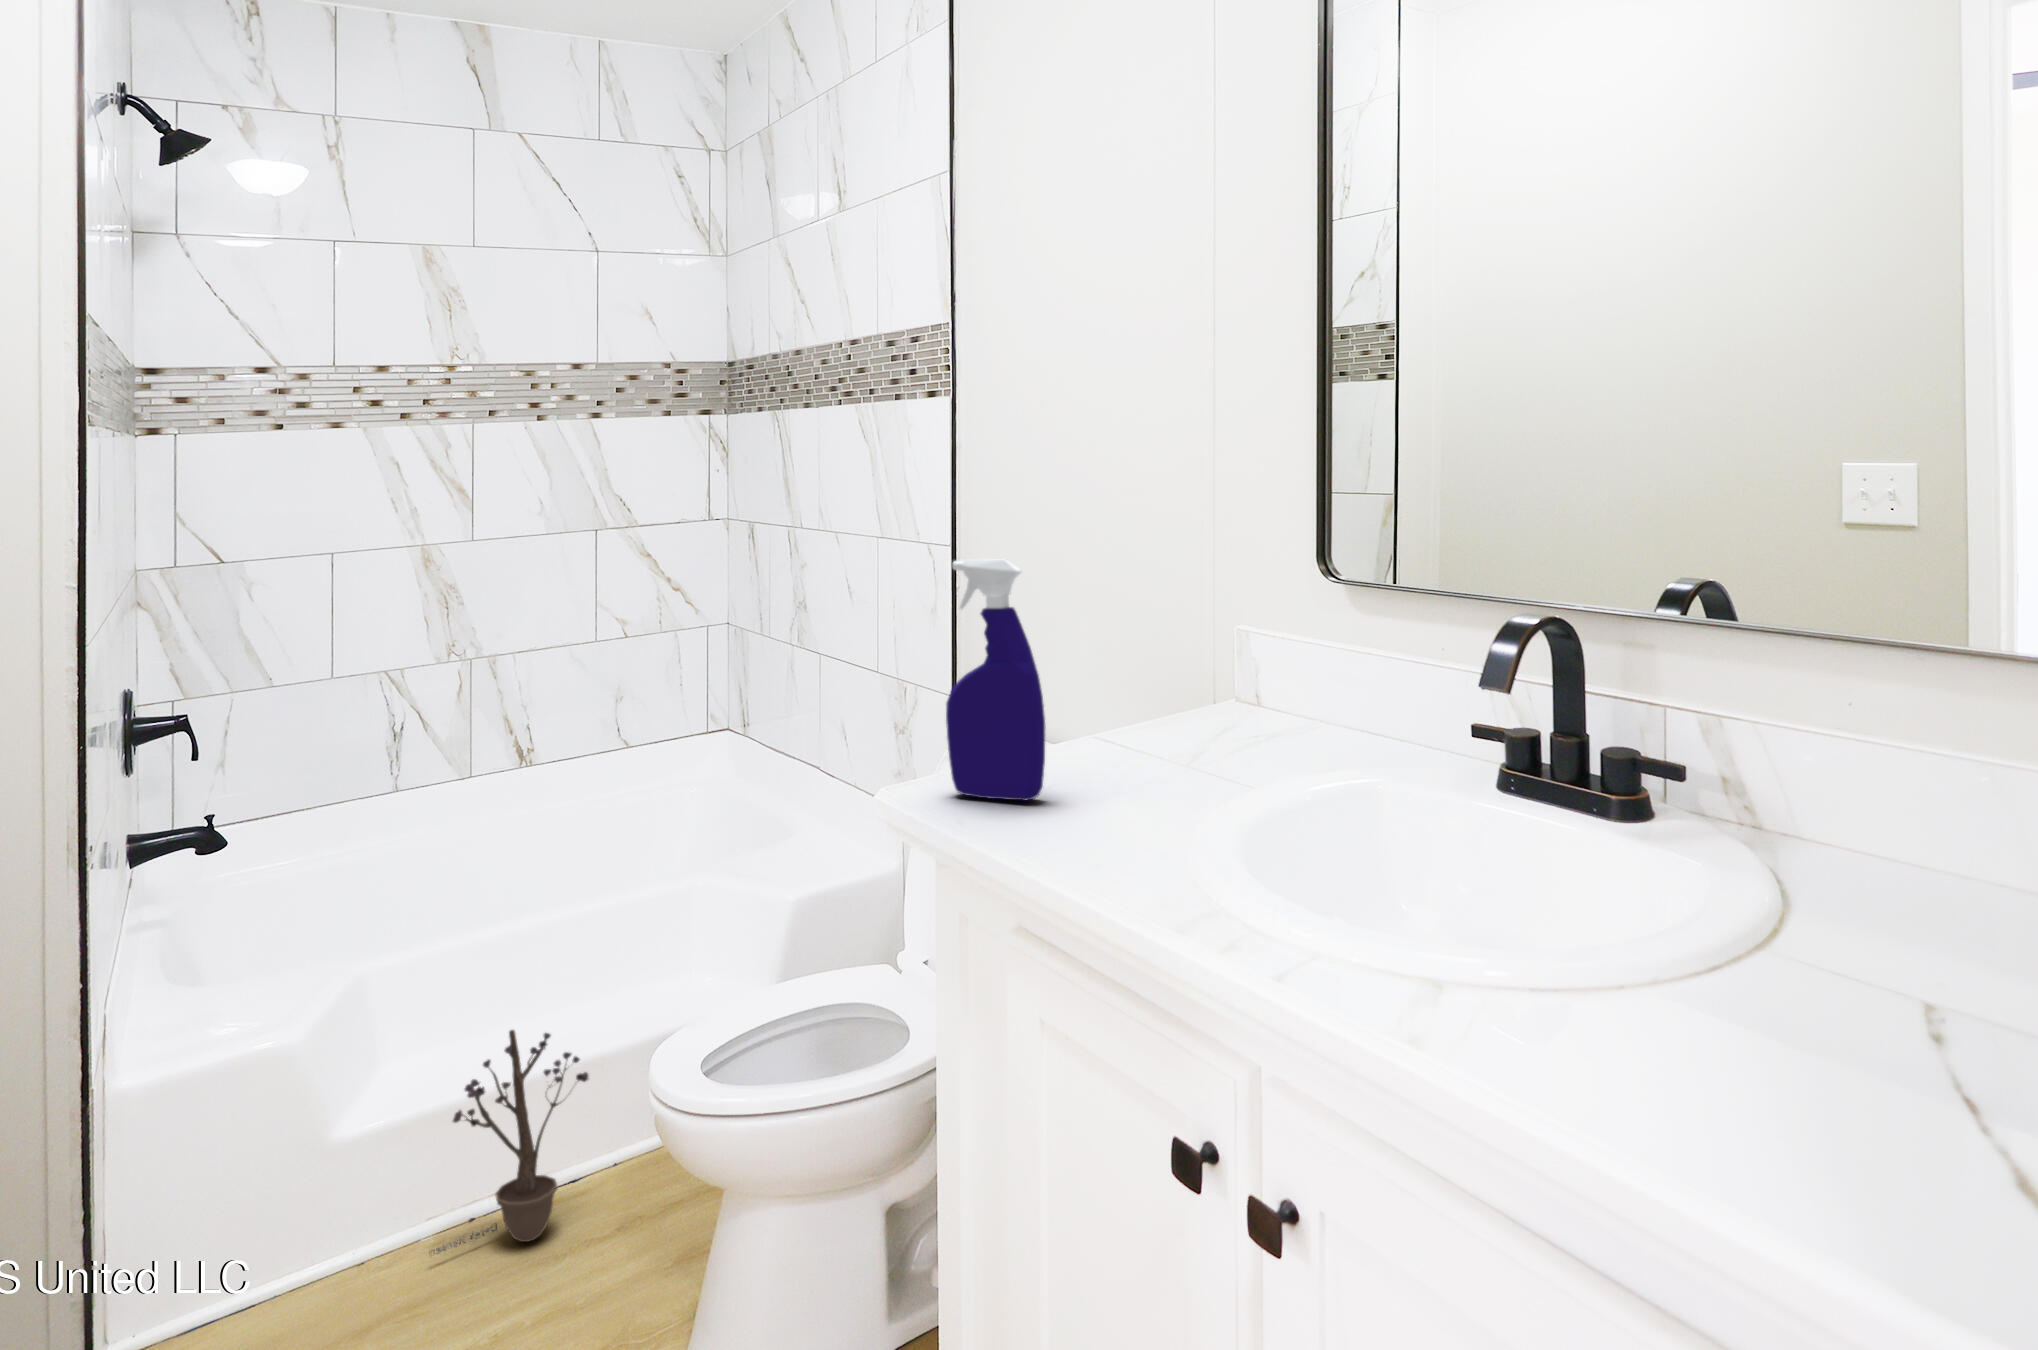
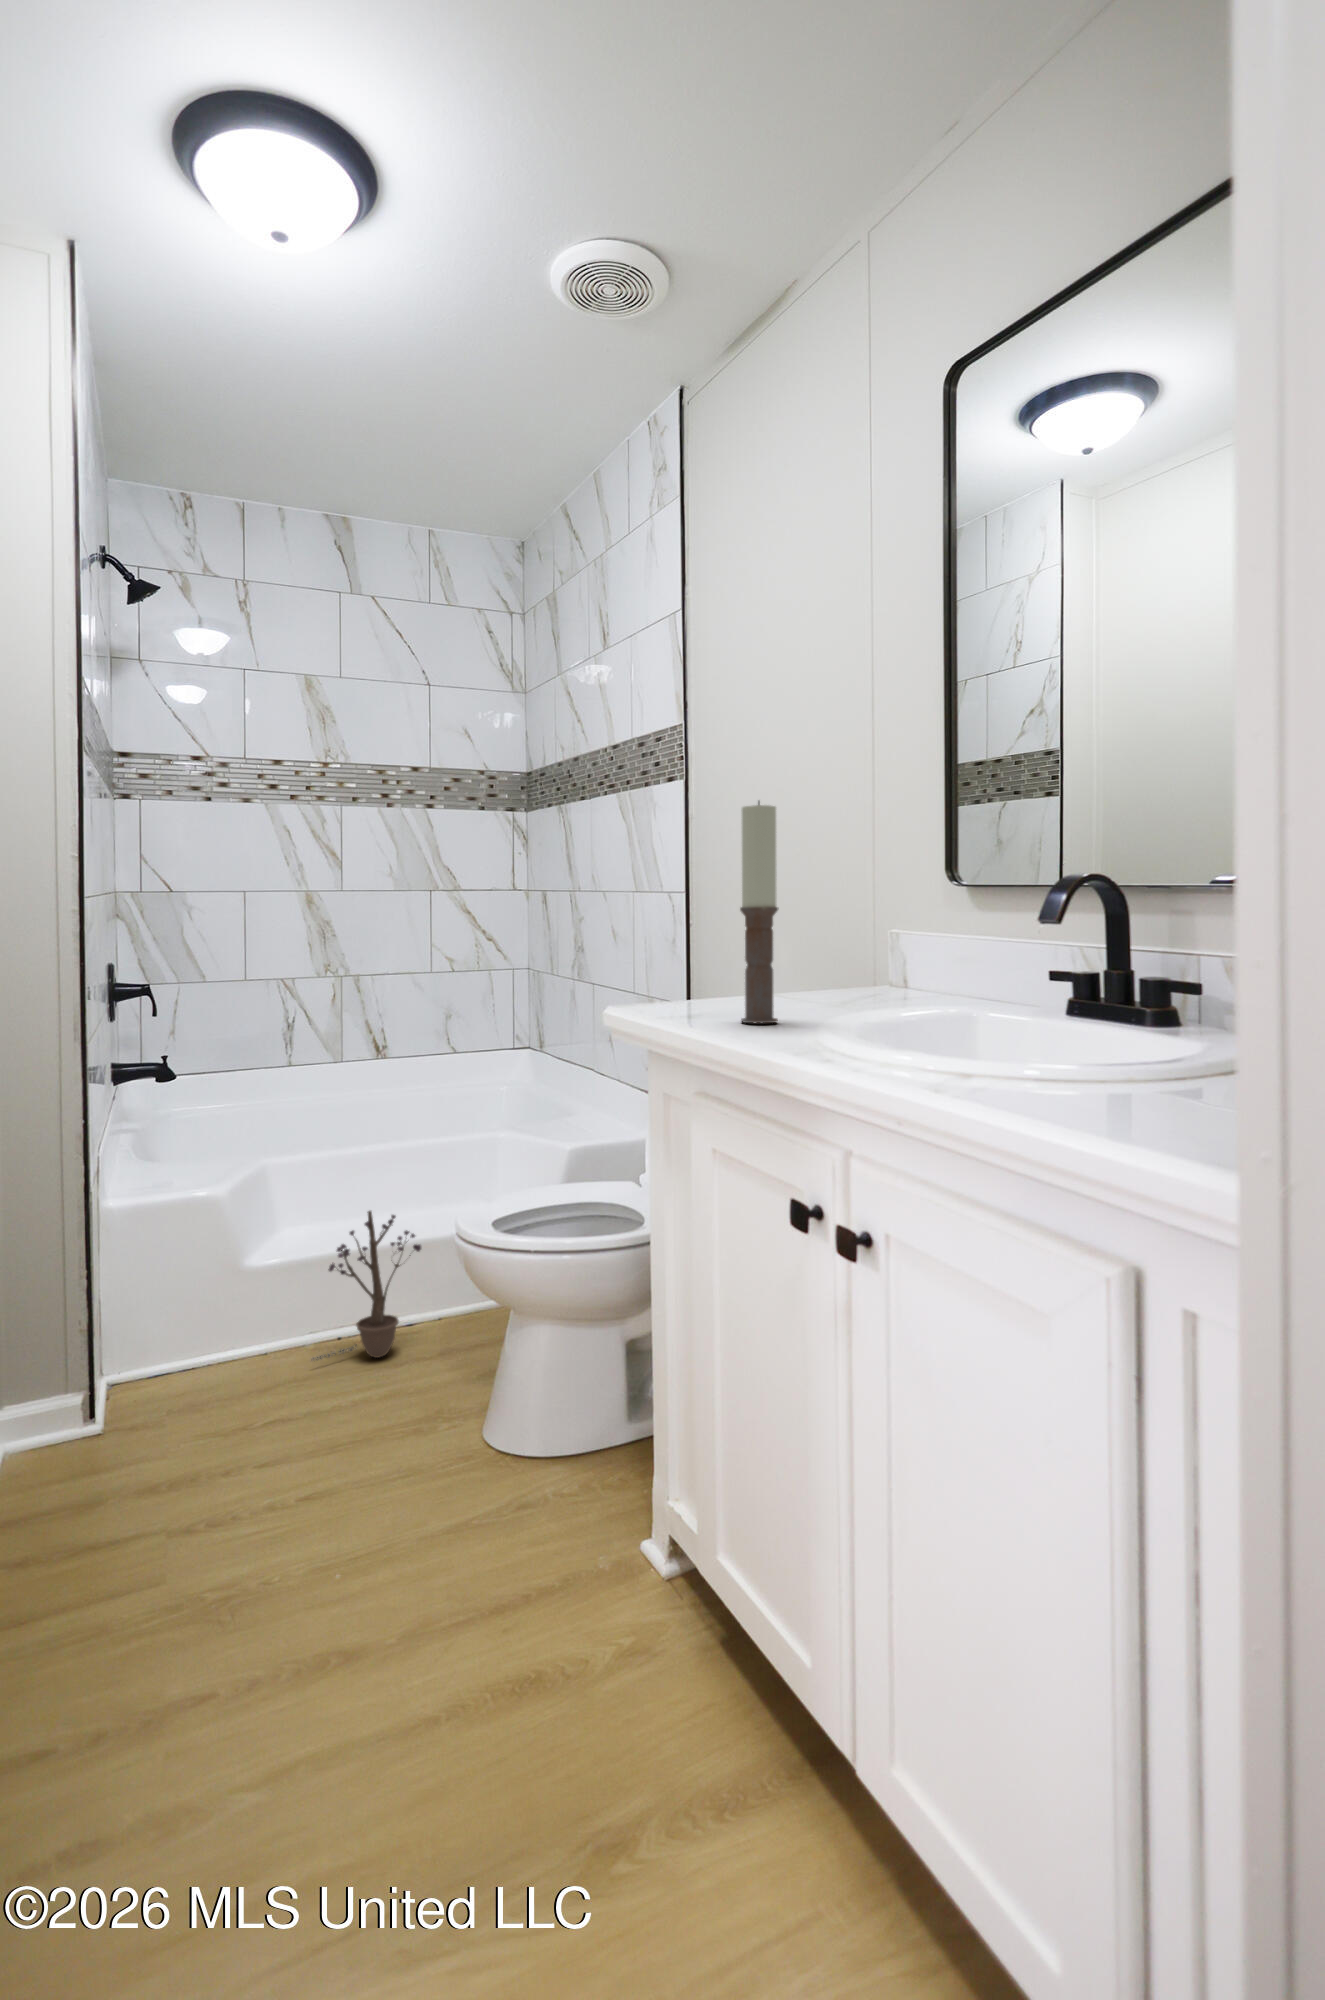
candle: none [1029,509,1092,838] -> present [740,801,779,1023]
spray bottle: present [946,559,1045,800] -> none [680,845,748,1011]

